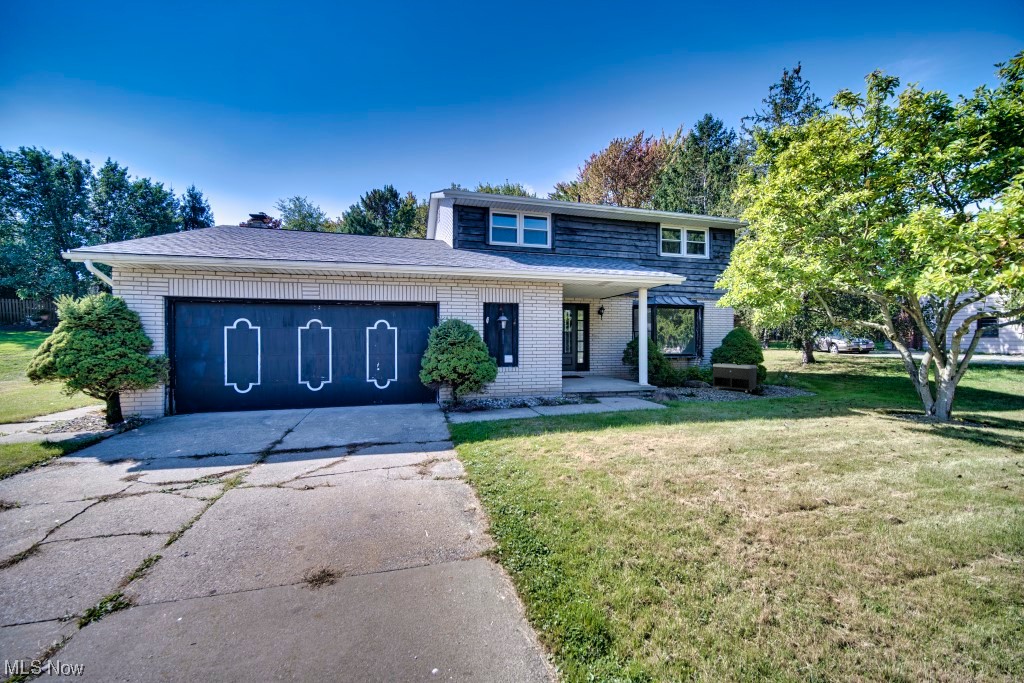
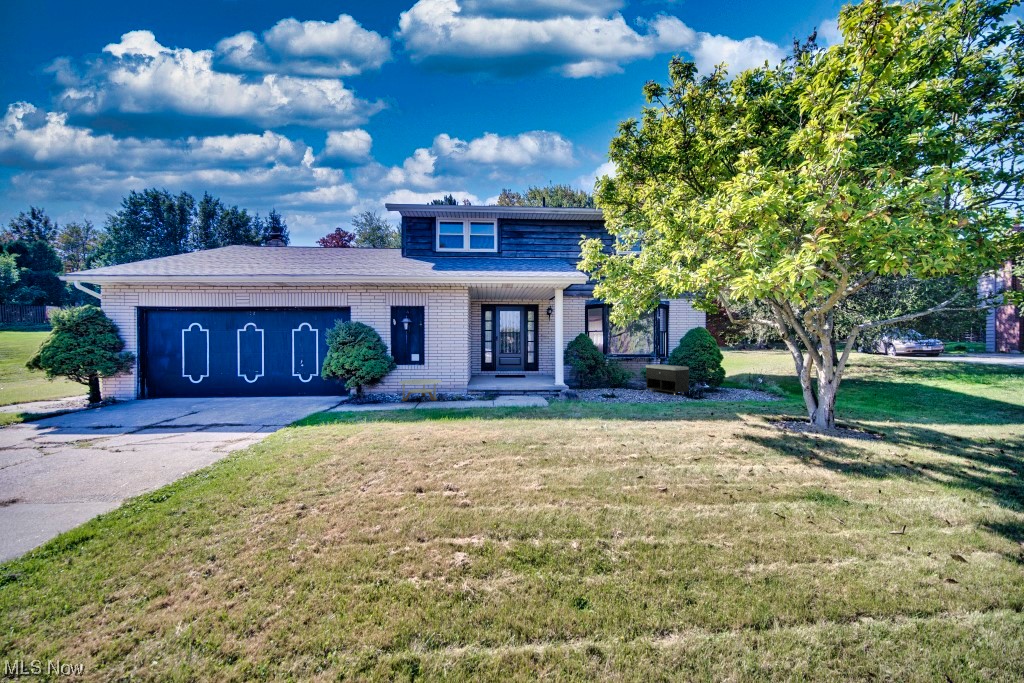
round table: none [496,382,542,406] -> present [399,379,442,401]

